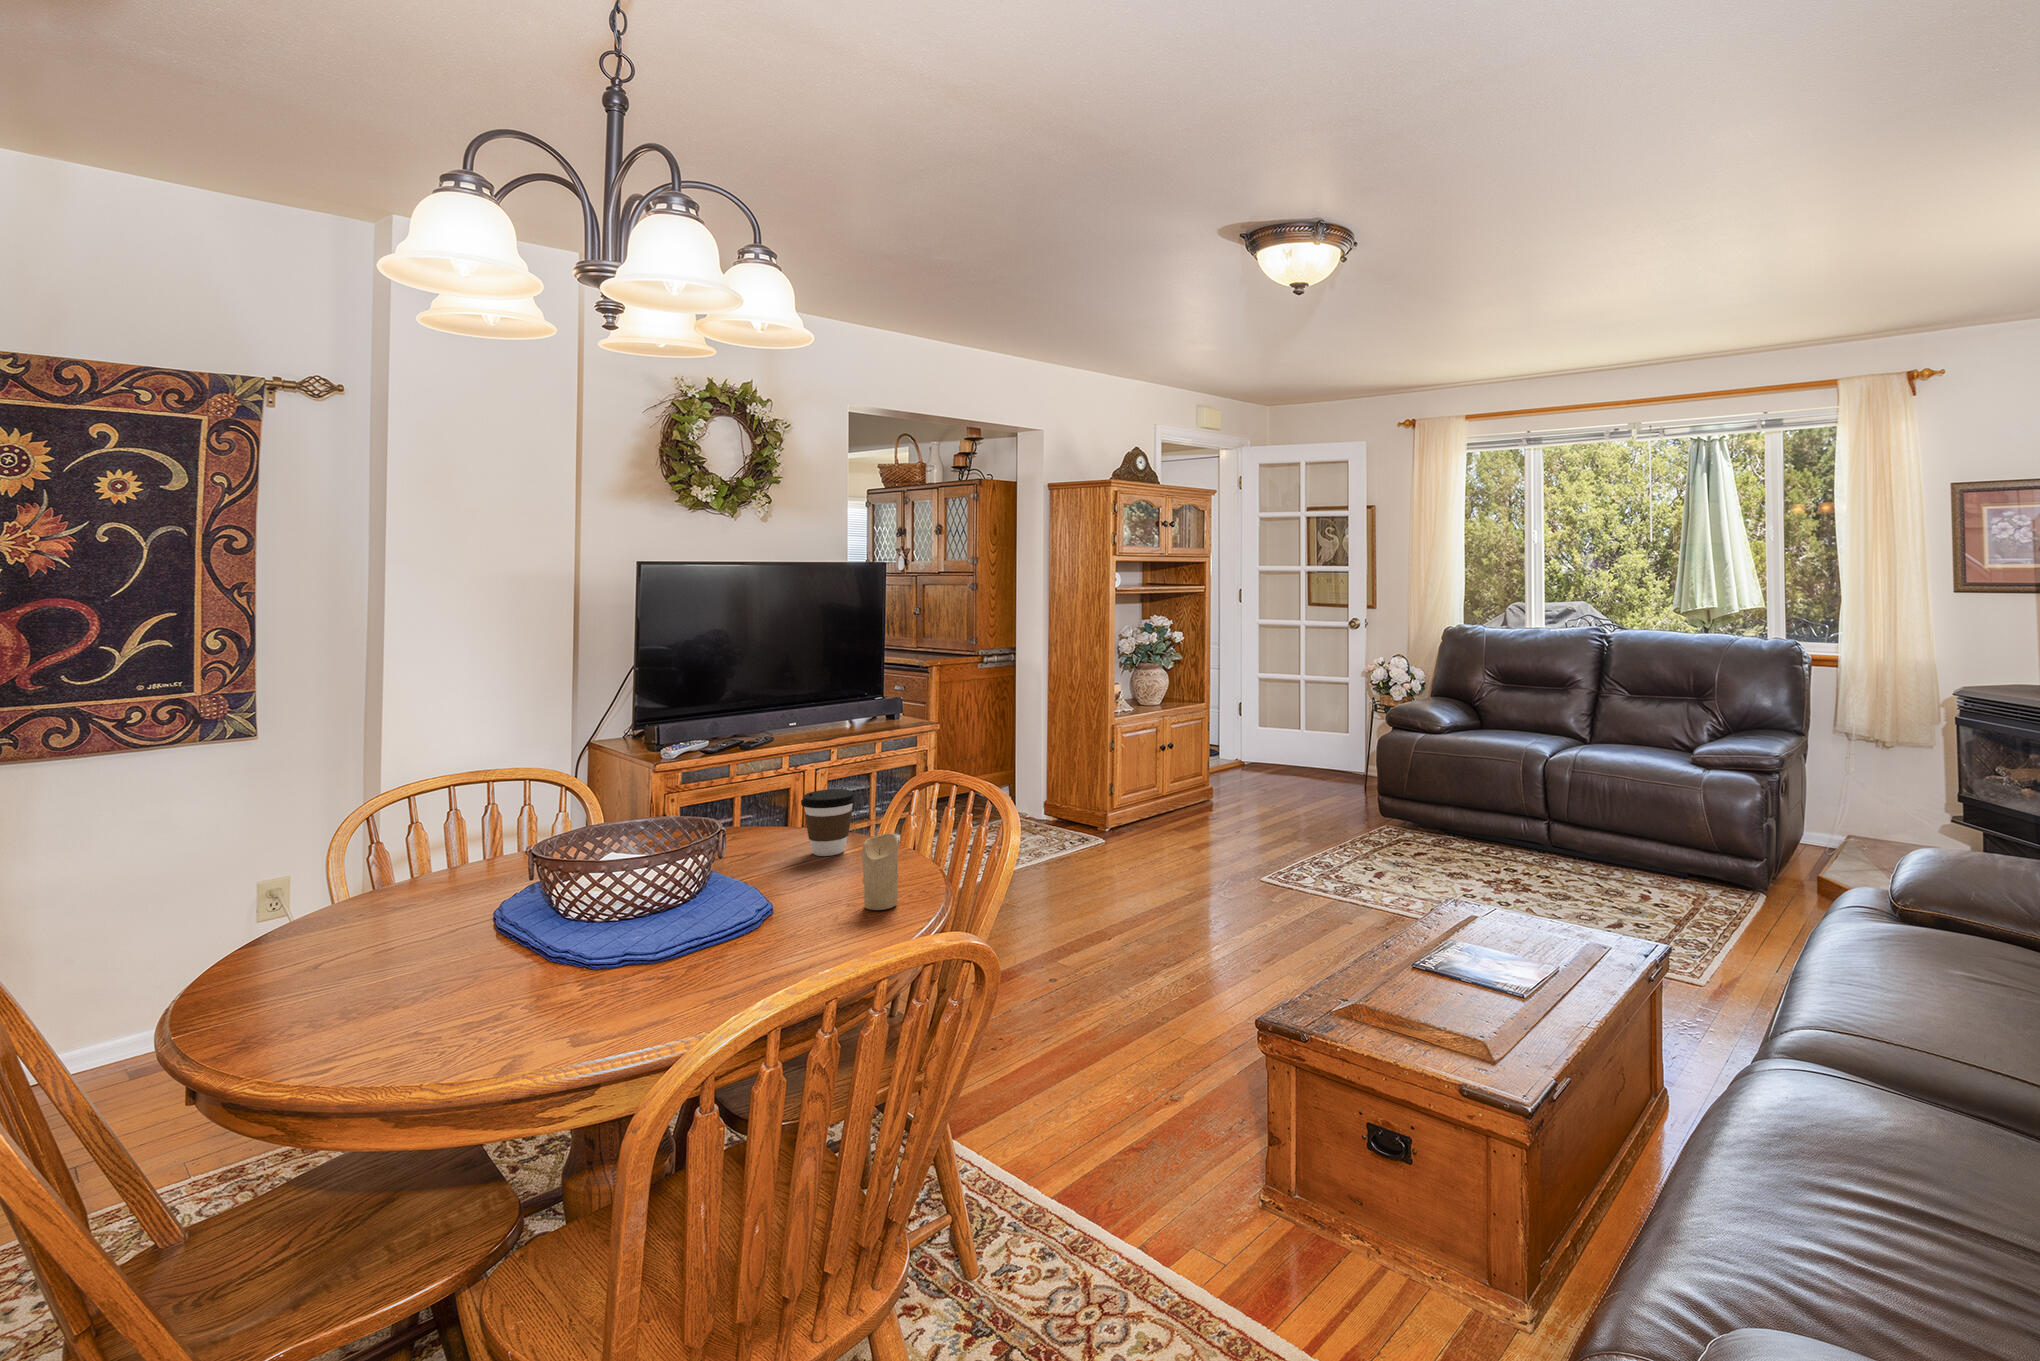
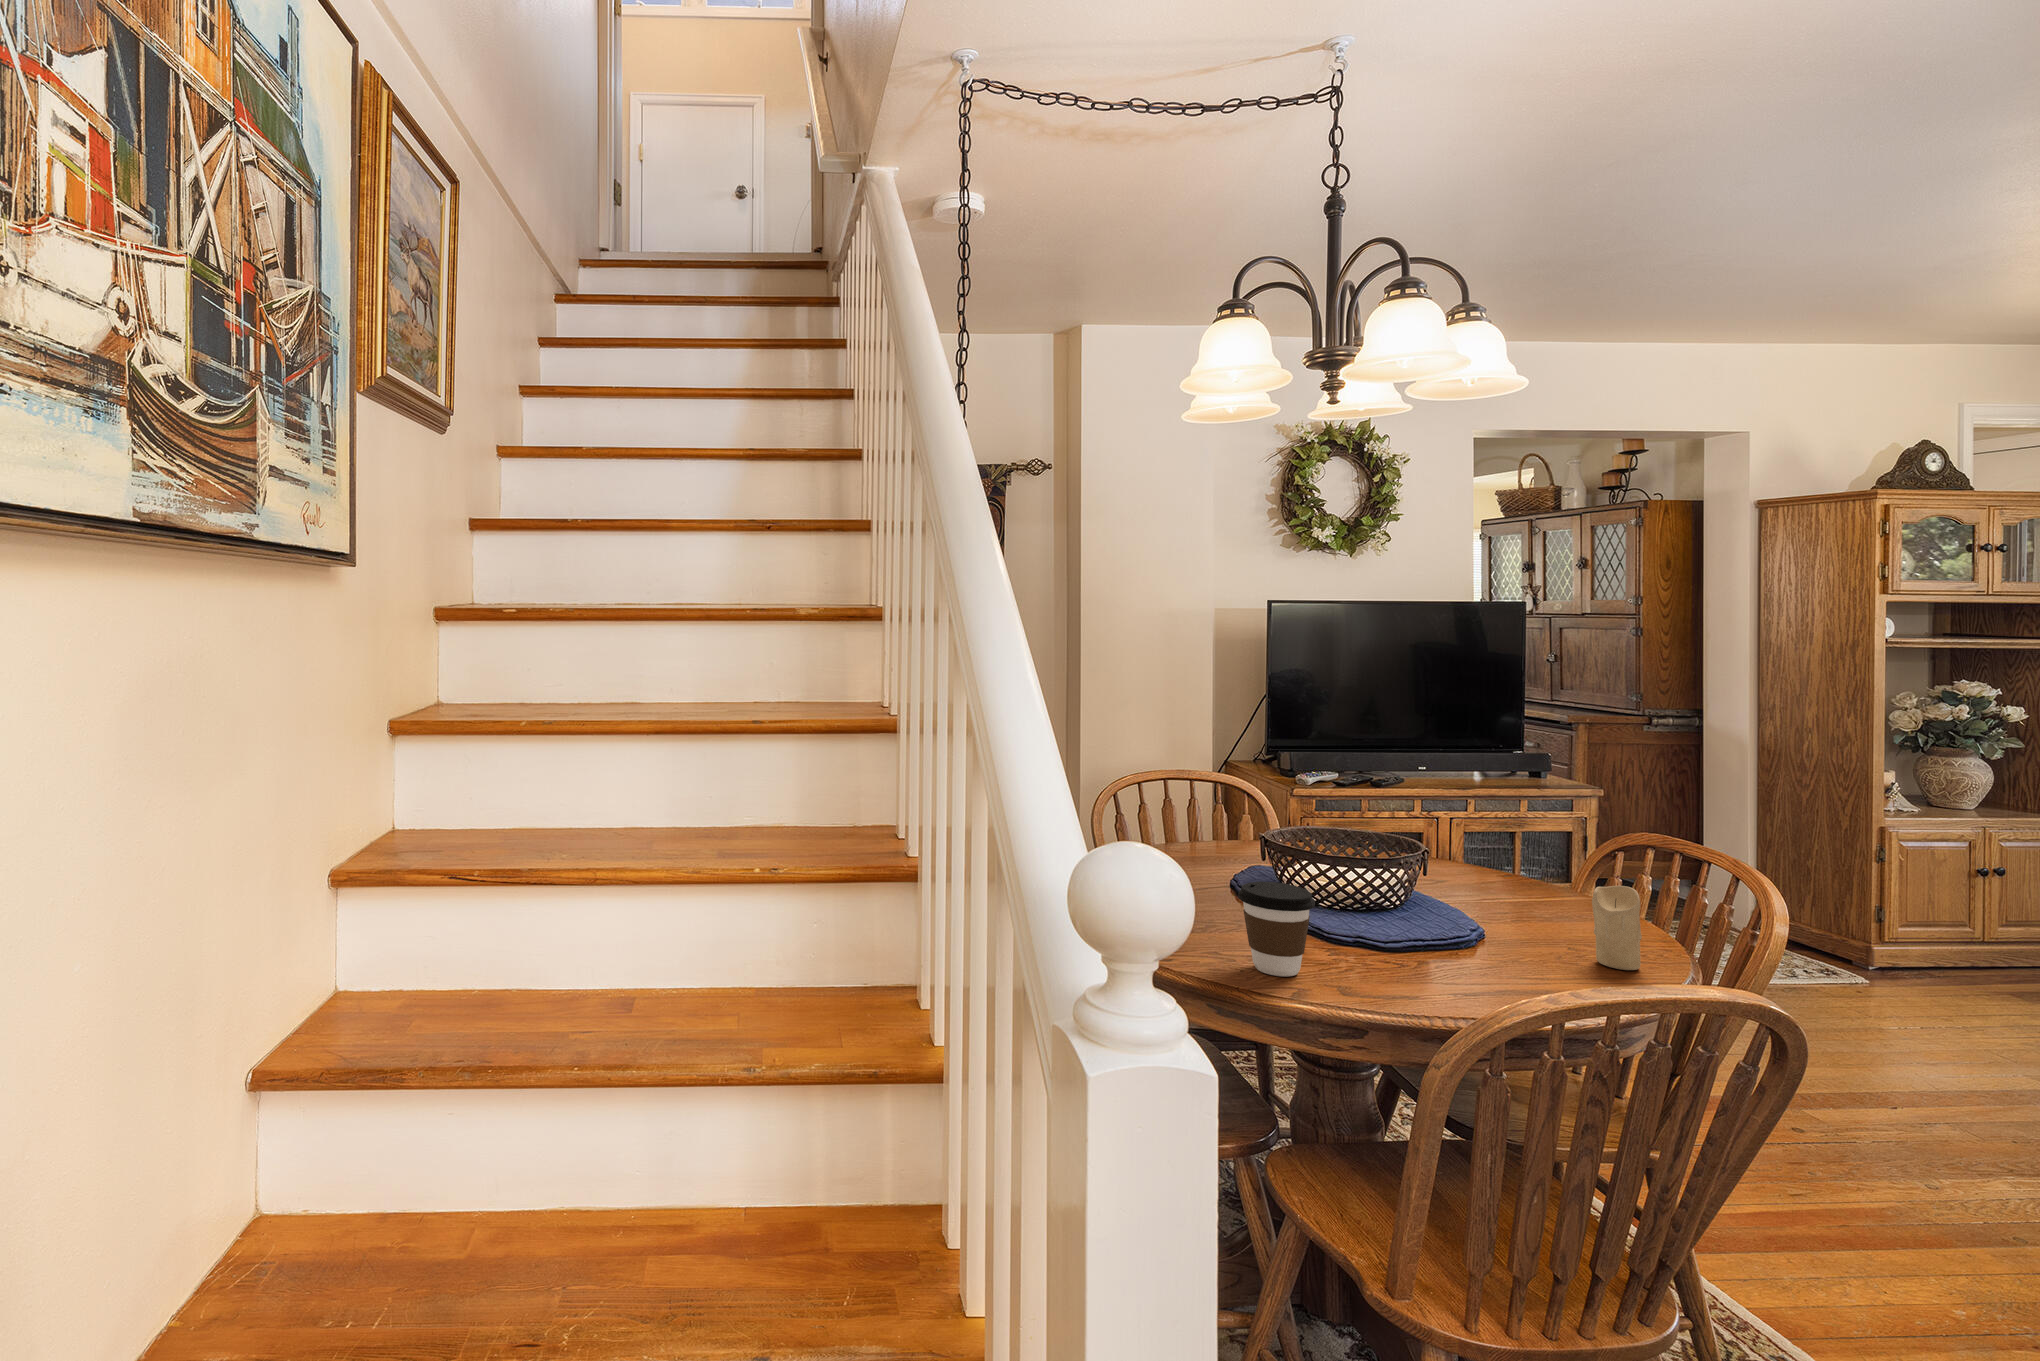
coffee cup: present [801,789,856,856] -> present [1238,882,1315,976]

